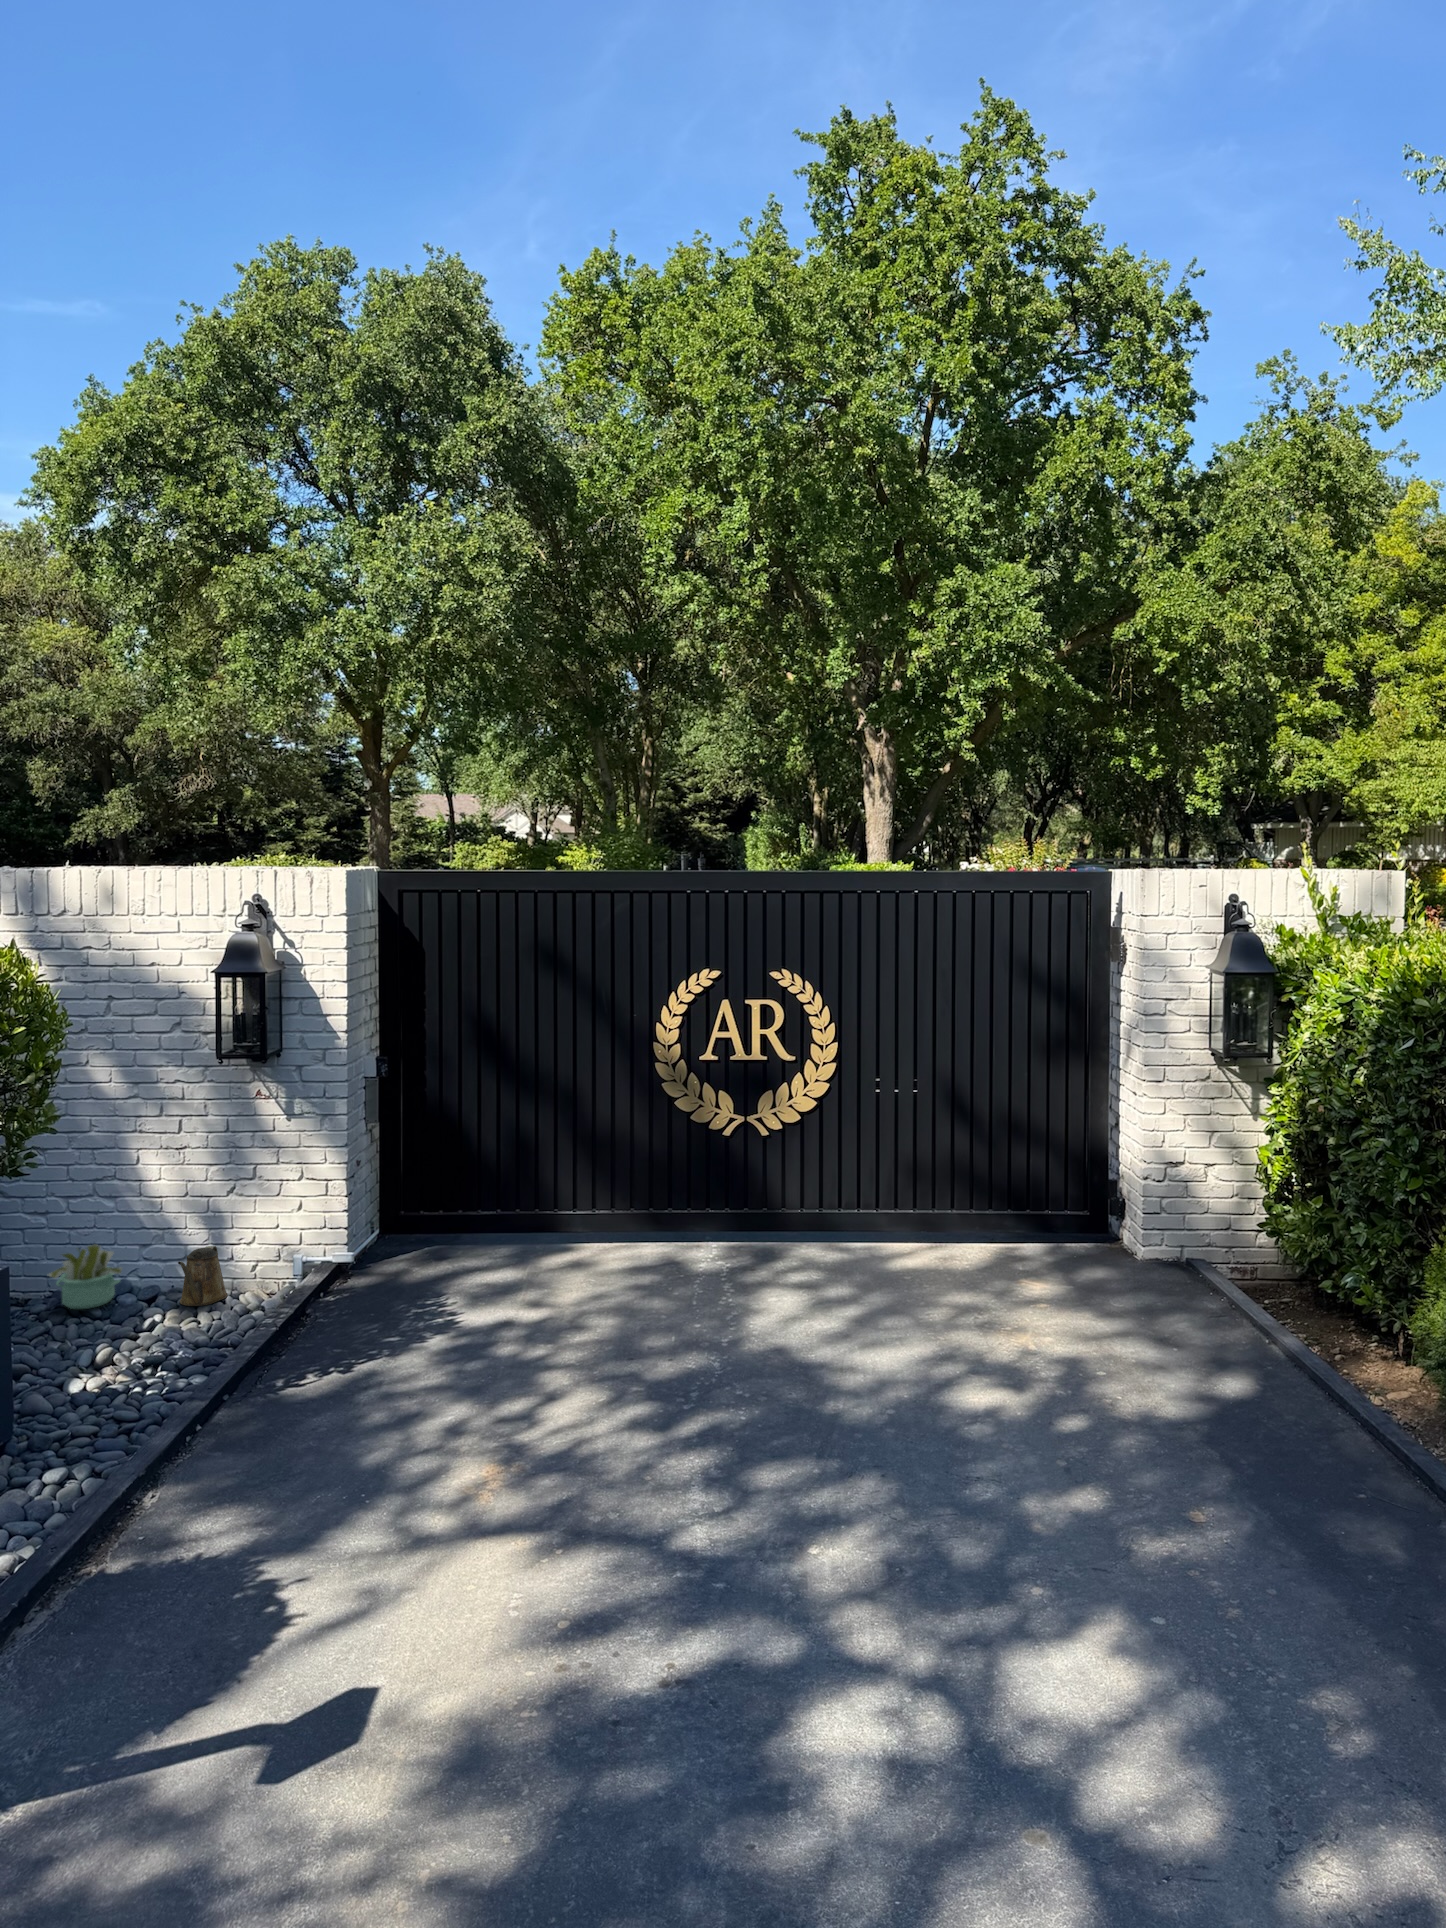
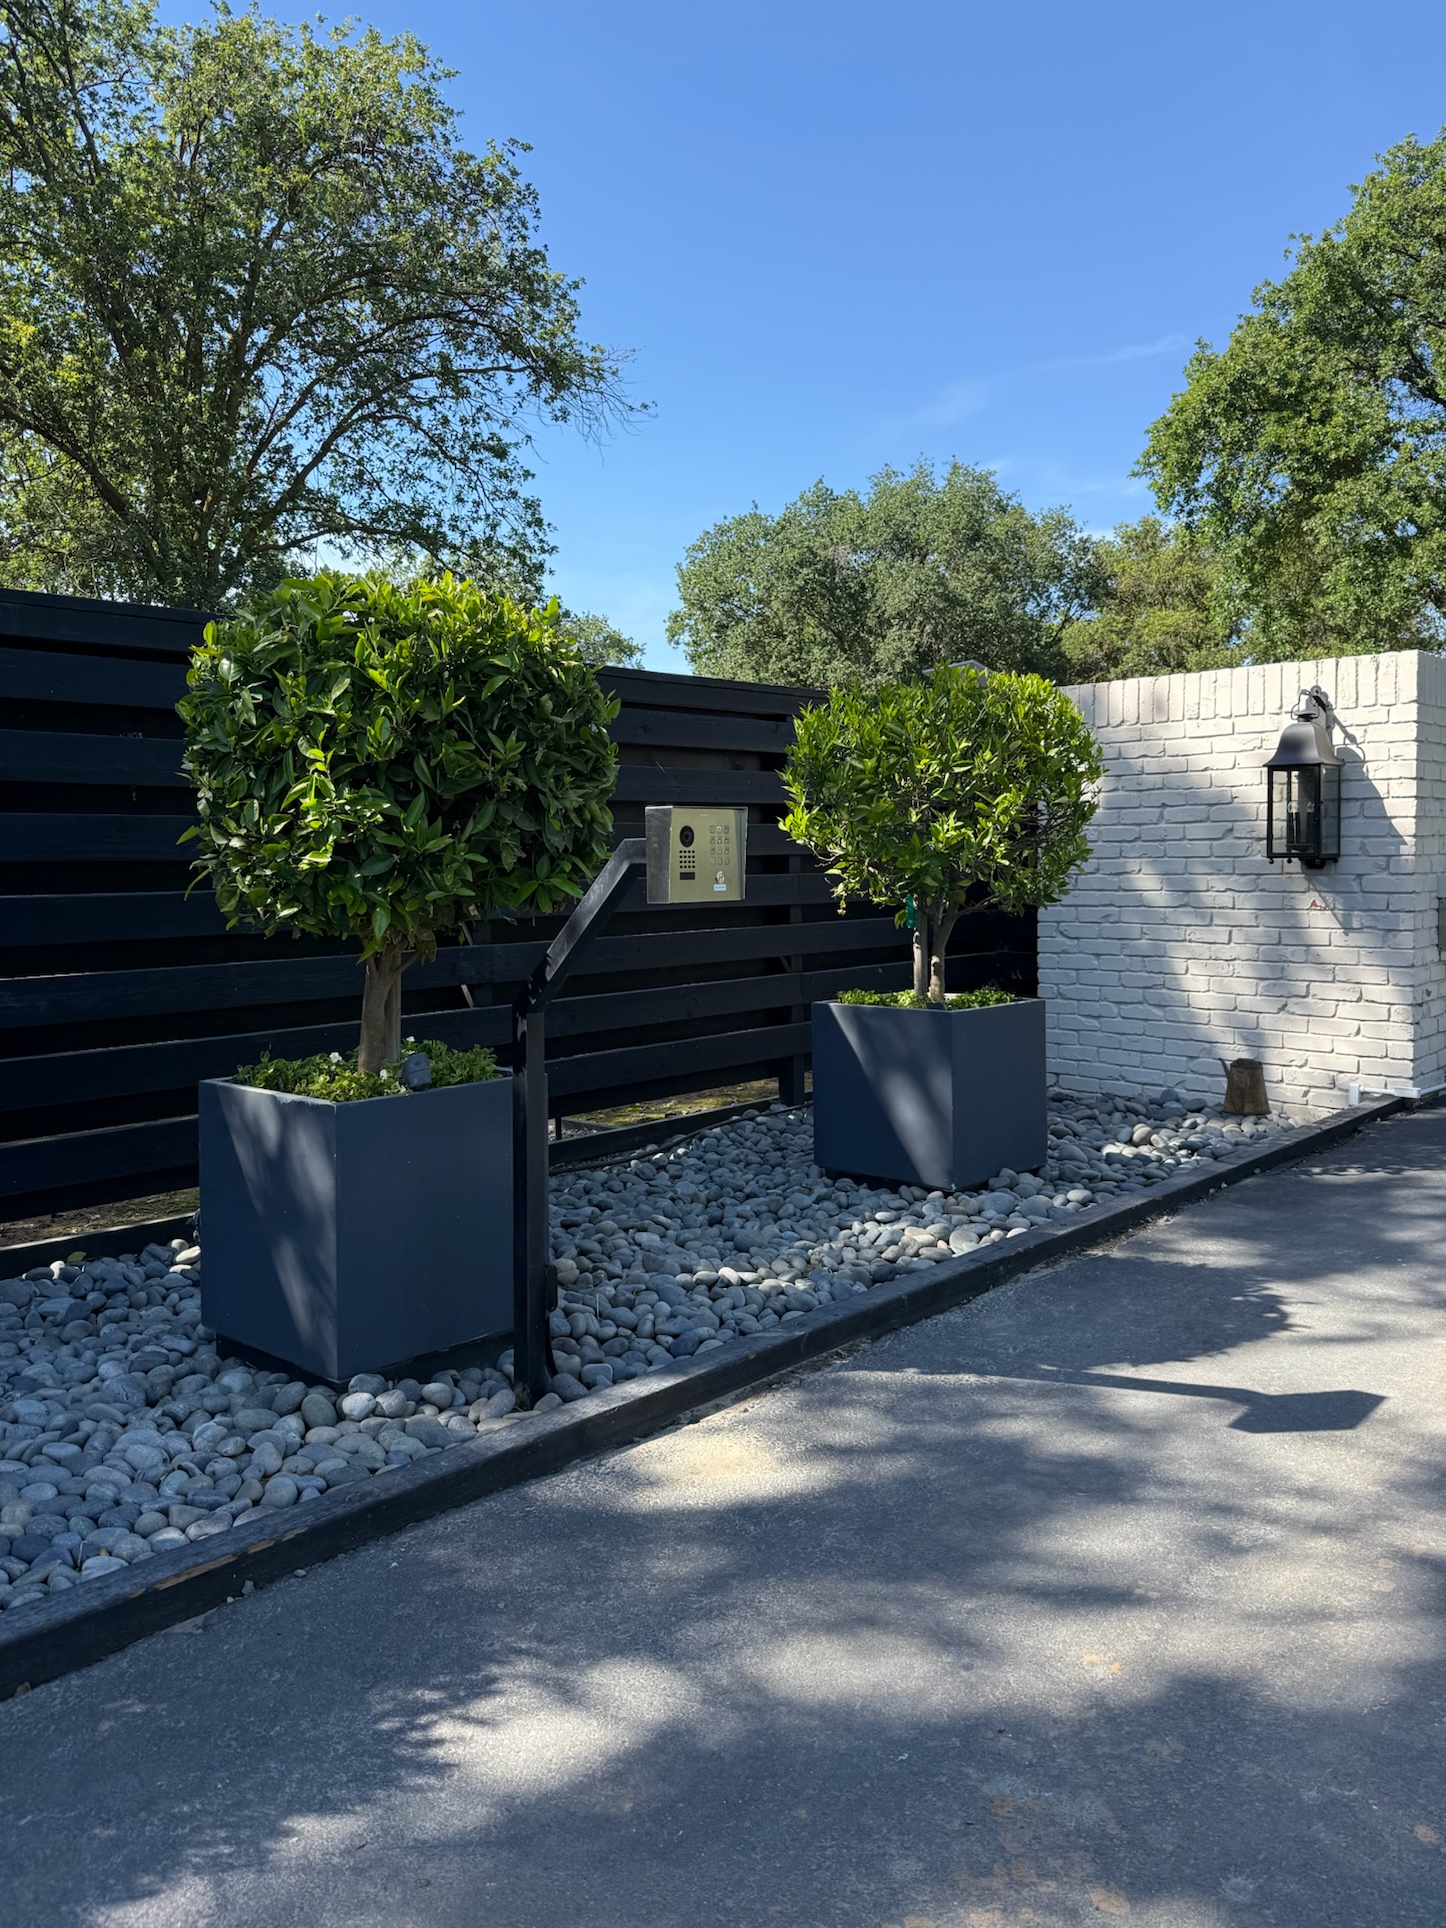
decorative plant: present [49,1245,122,1309] -> none [1099,1044,1168,1102]

